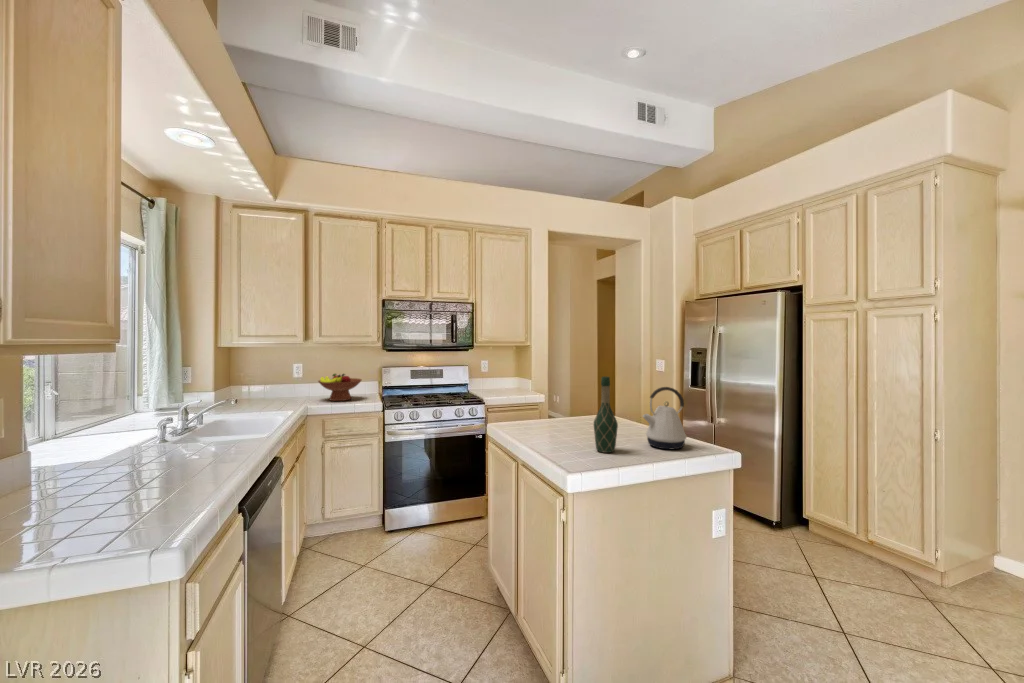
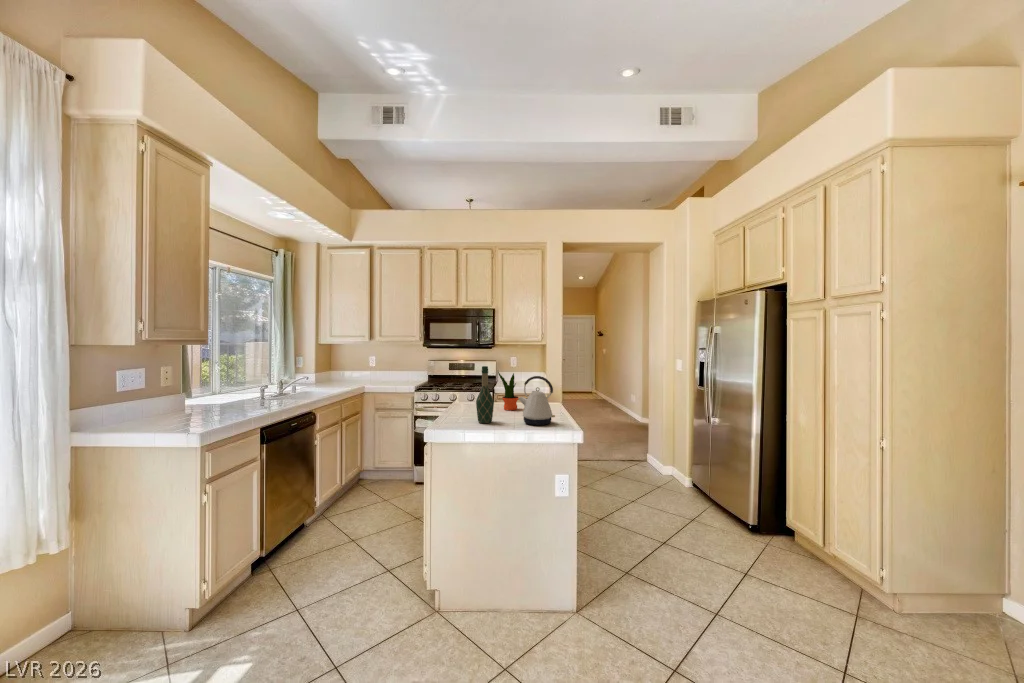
fruit bowl: present [318,374,362,401] -> none [378,365,410,385]
potted plant: none [566,379,595,430] -> present [498,372,518,410]

